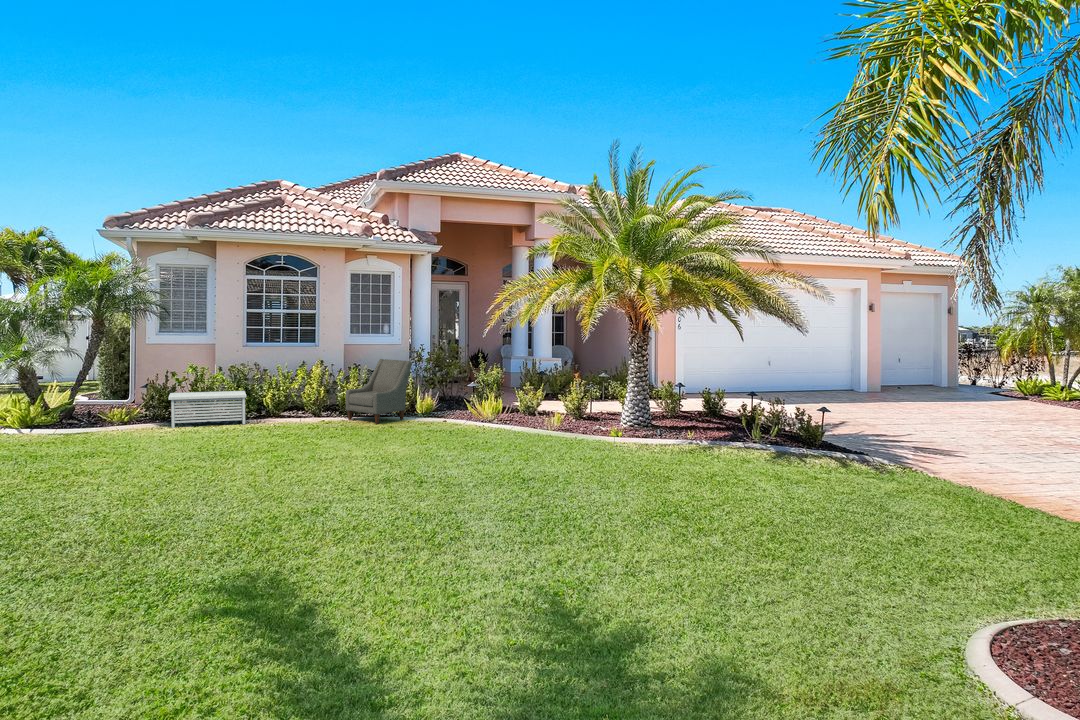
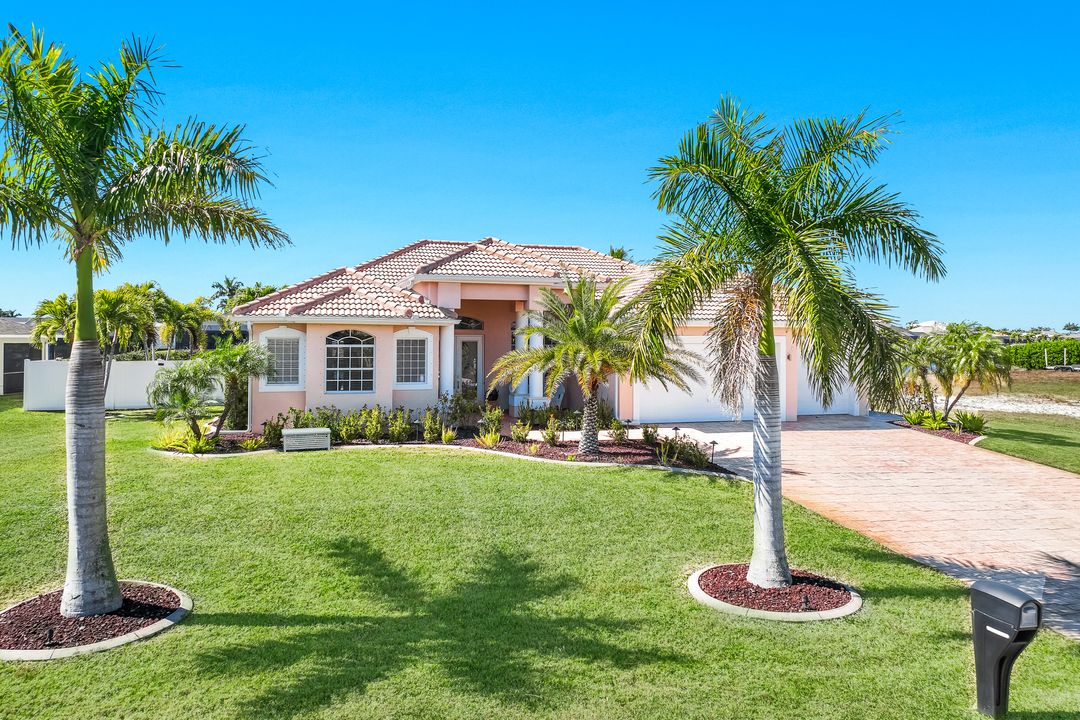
chair: present [346,359,412,424] -> none [395,404,440,450]

